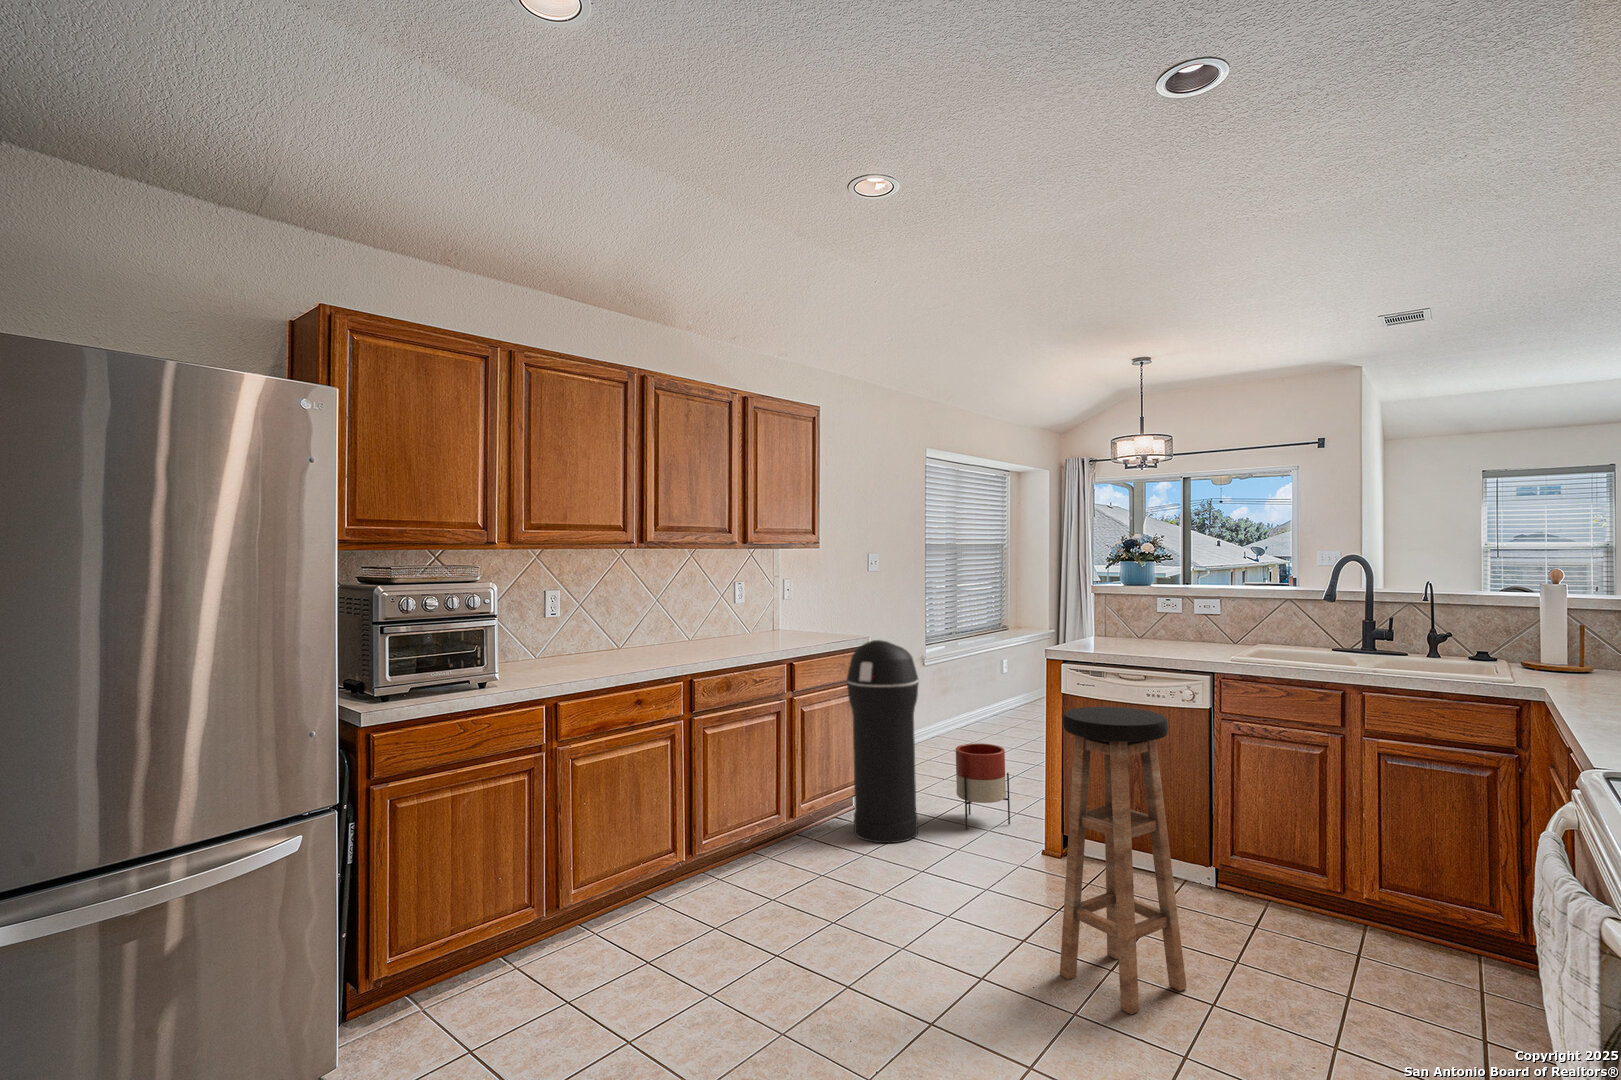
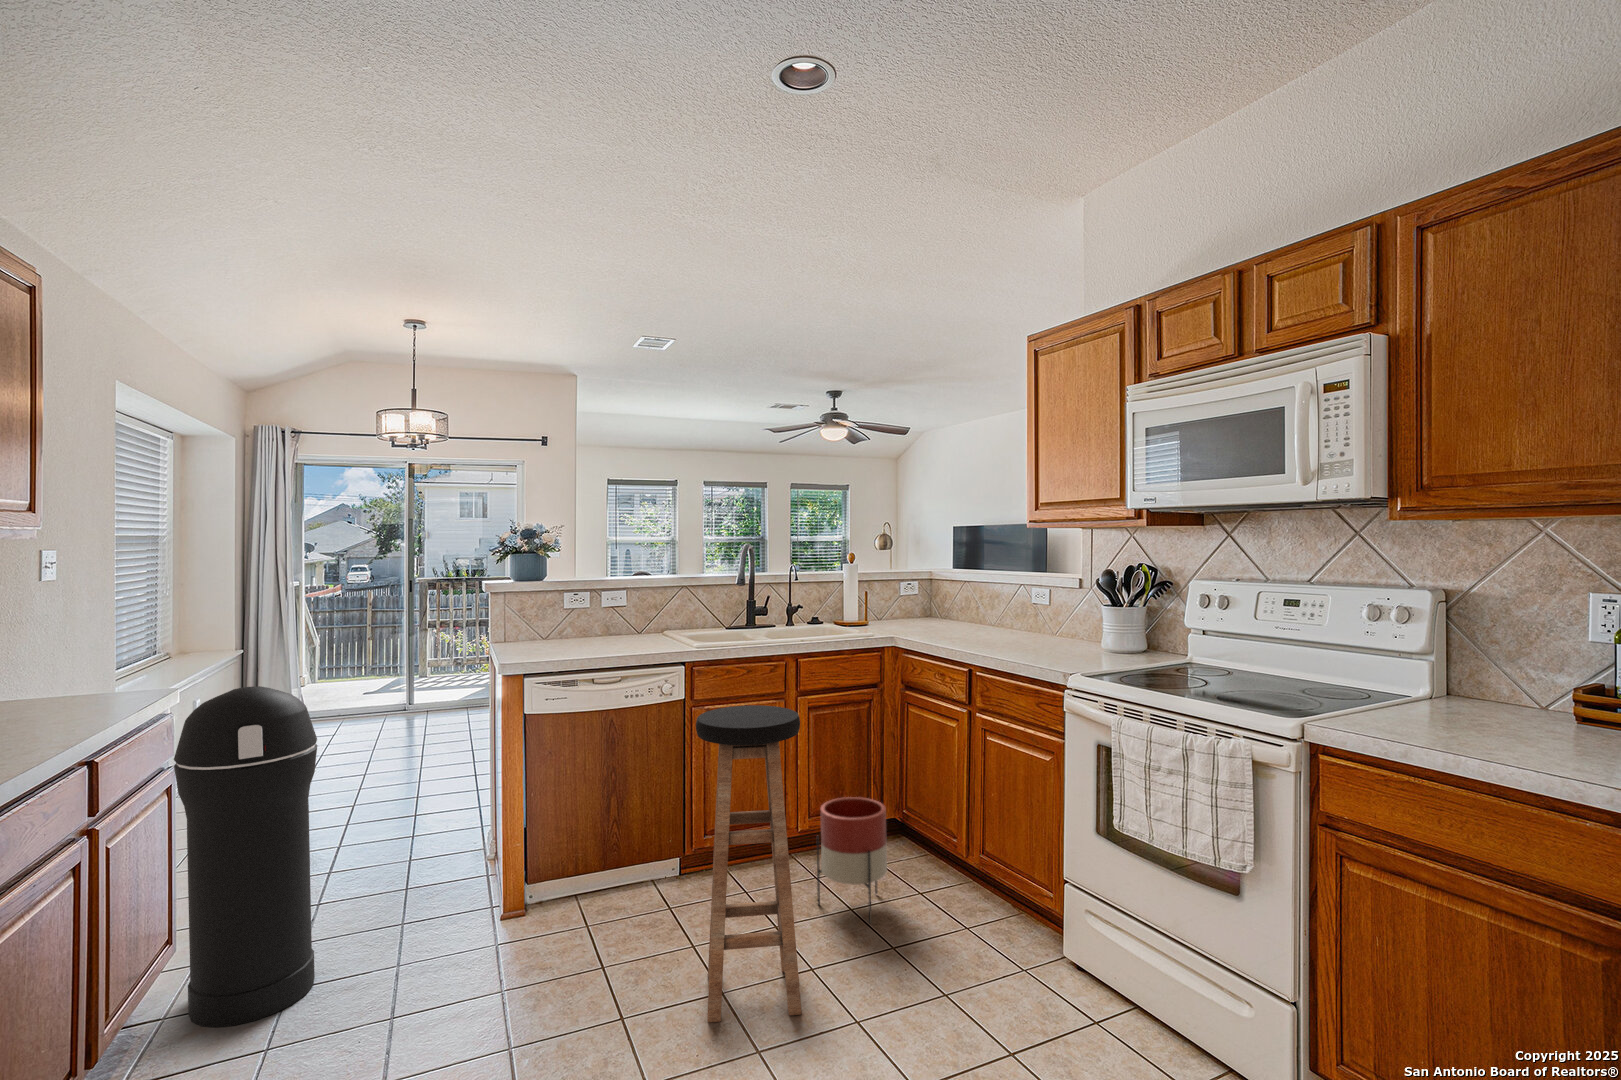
planter: present [956,743,1010,830] -> present [817,797,887,923]

